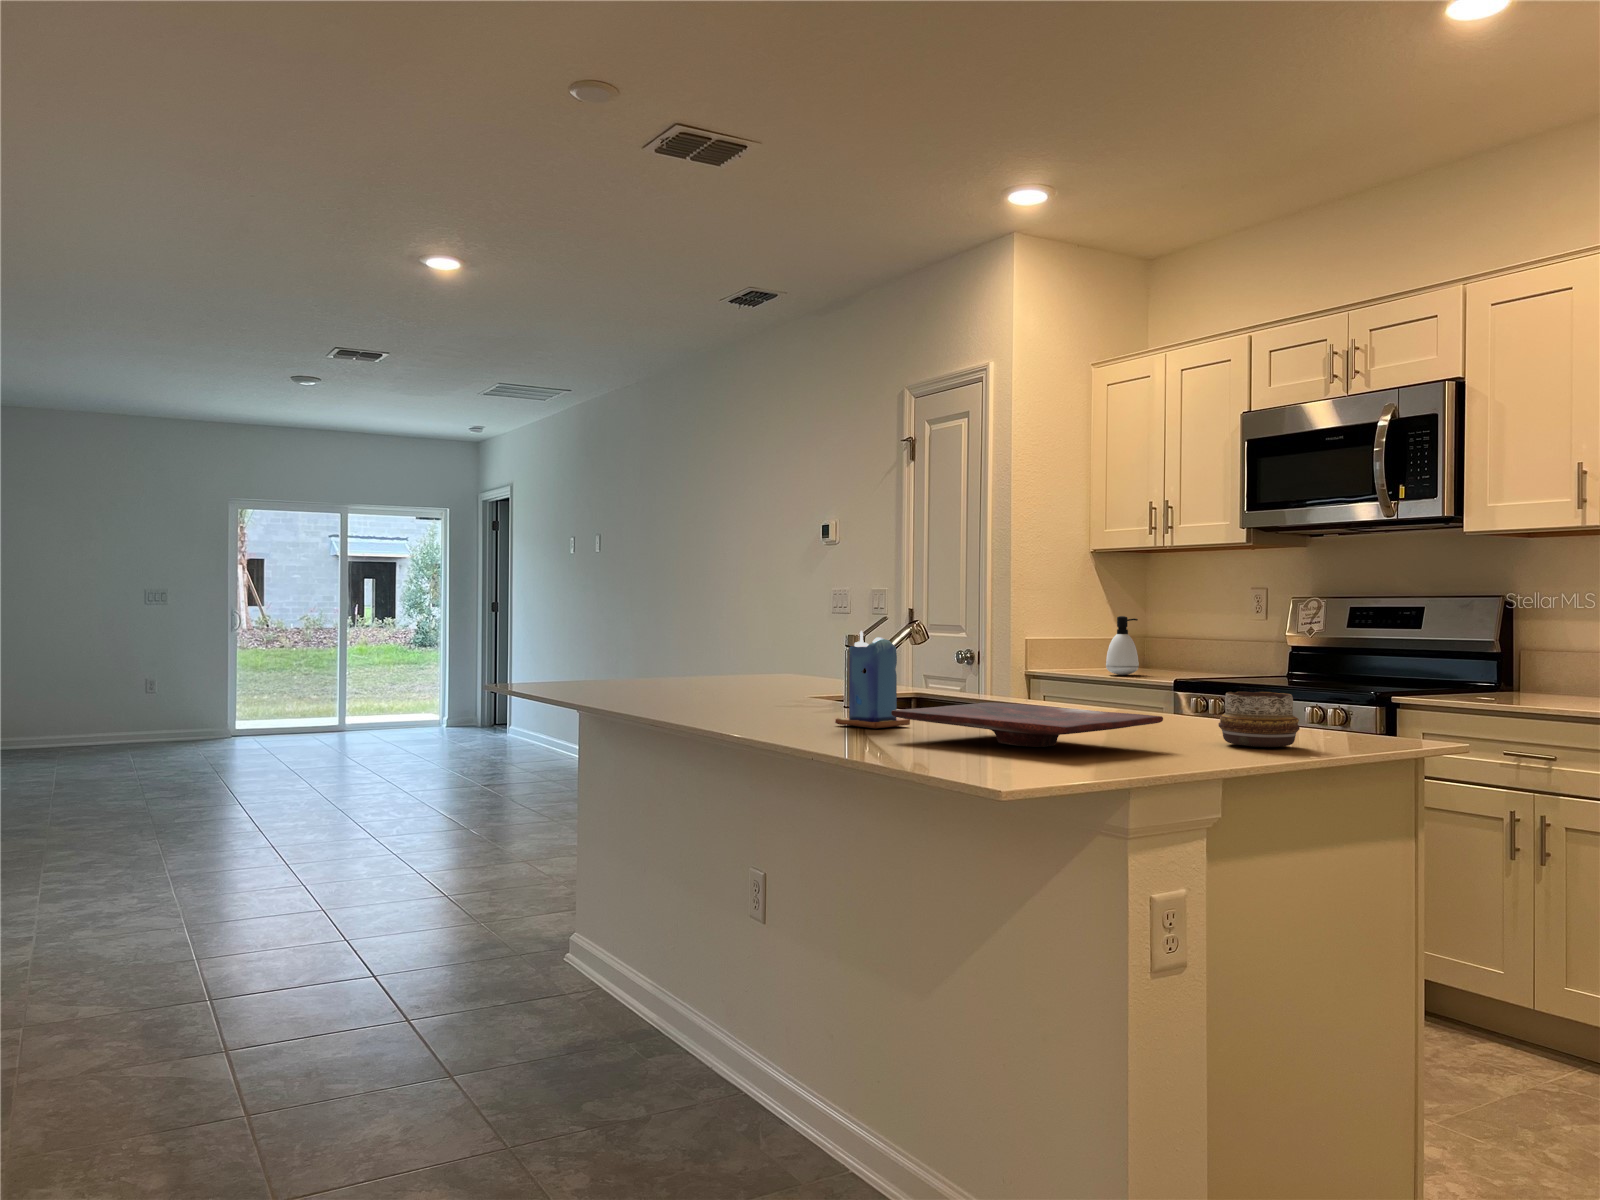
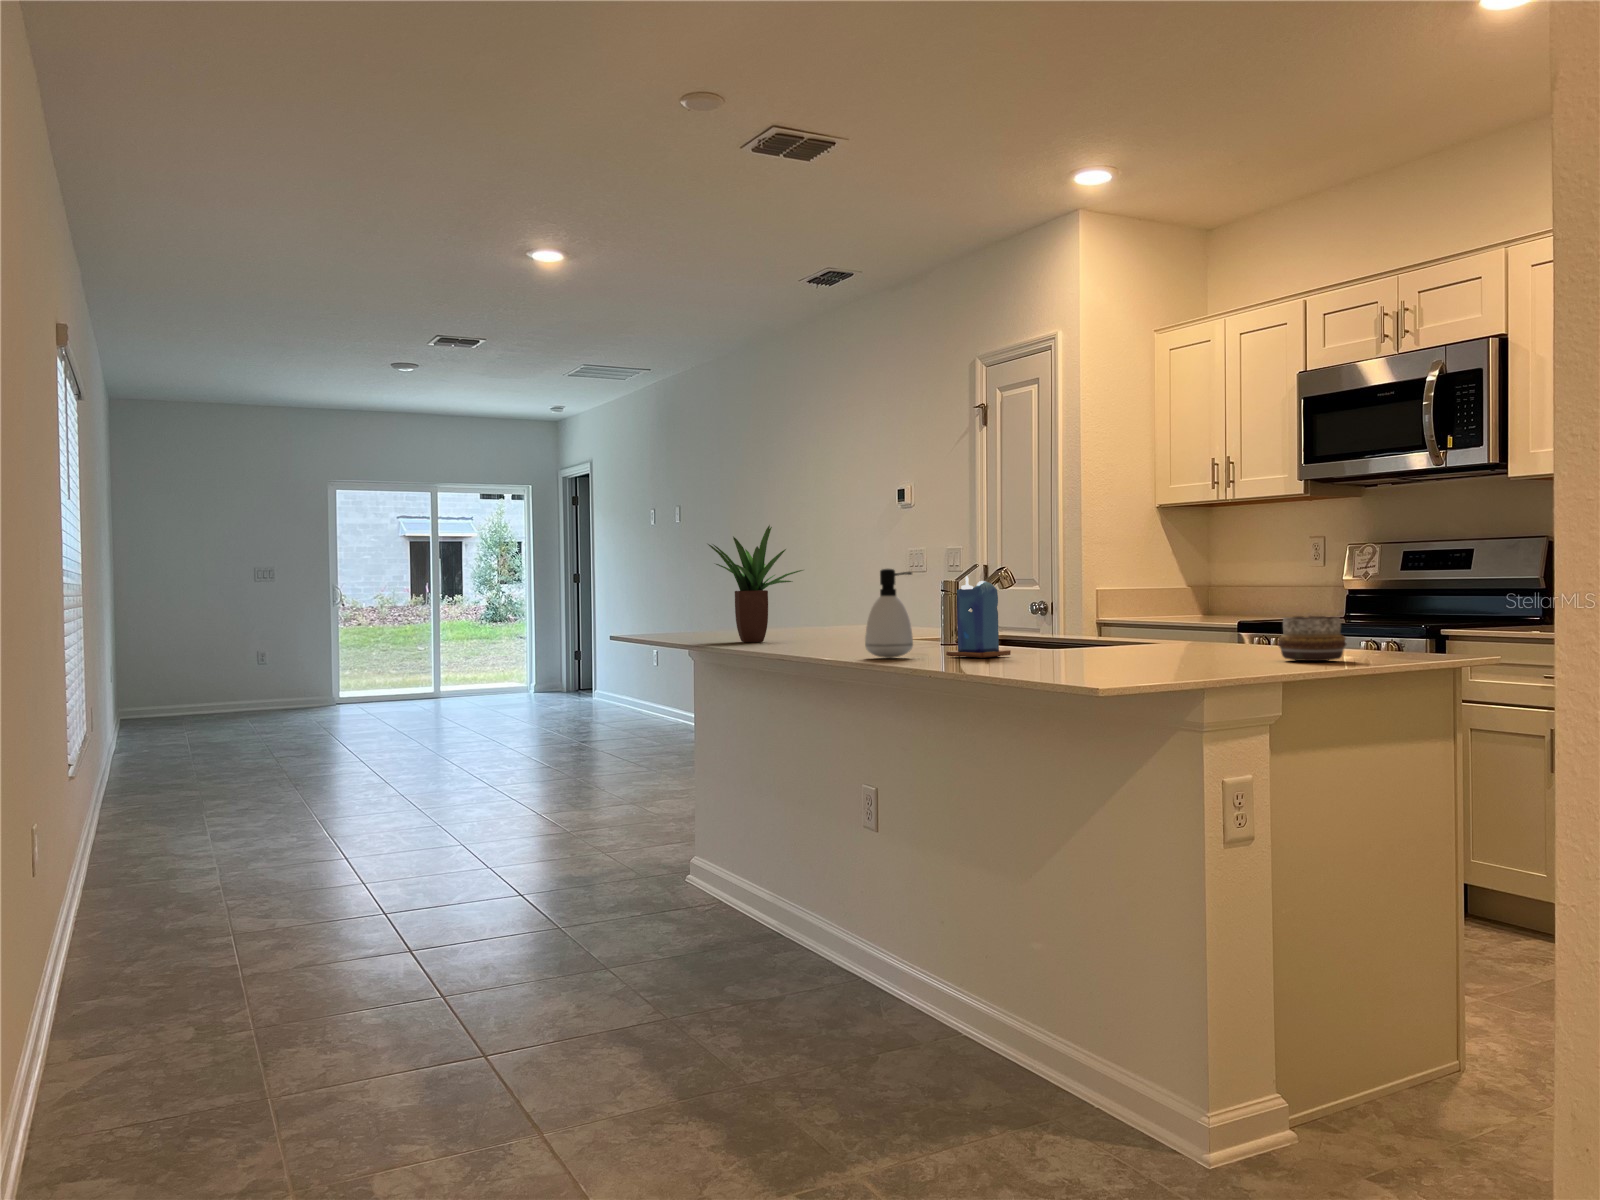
potted plant: none [594,561,702,691] -> present [708,525,803,642]
soap dispenser: present [1106,616,1139,675] -> present [865,569,913,658]
cutting board: present [891,702,1163,747] -> none [1000,633,1230,664]

